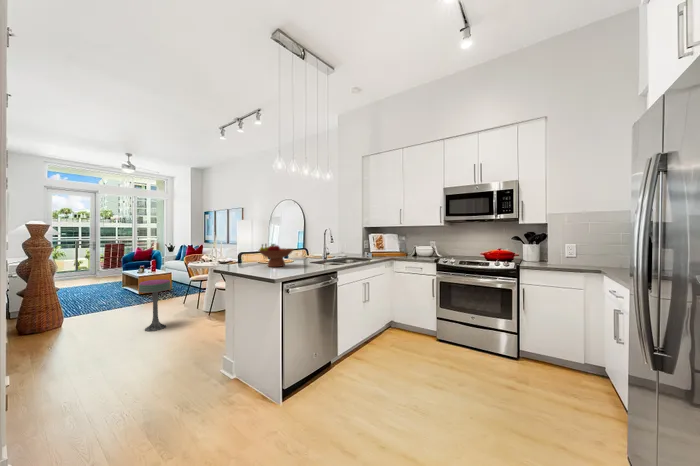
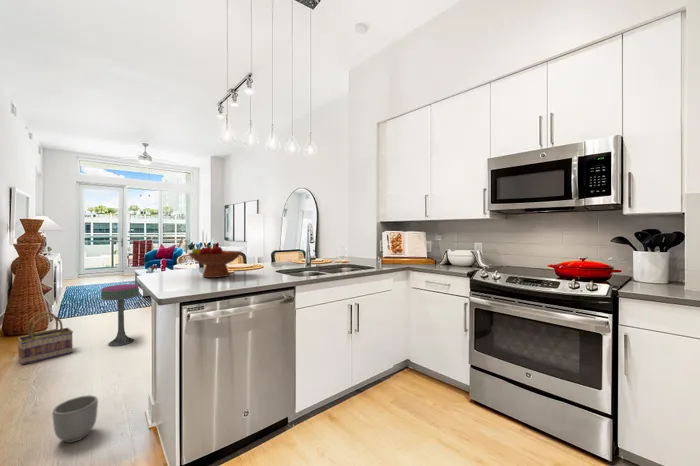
basket: none [69,305,118,349] -> present [17,312,73,365]
planter: none [167,356,196,388] -> present [52,395,98,443]

